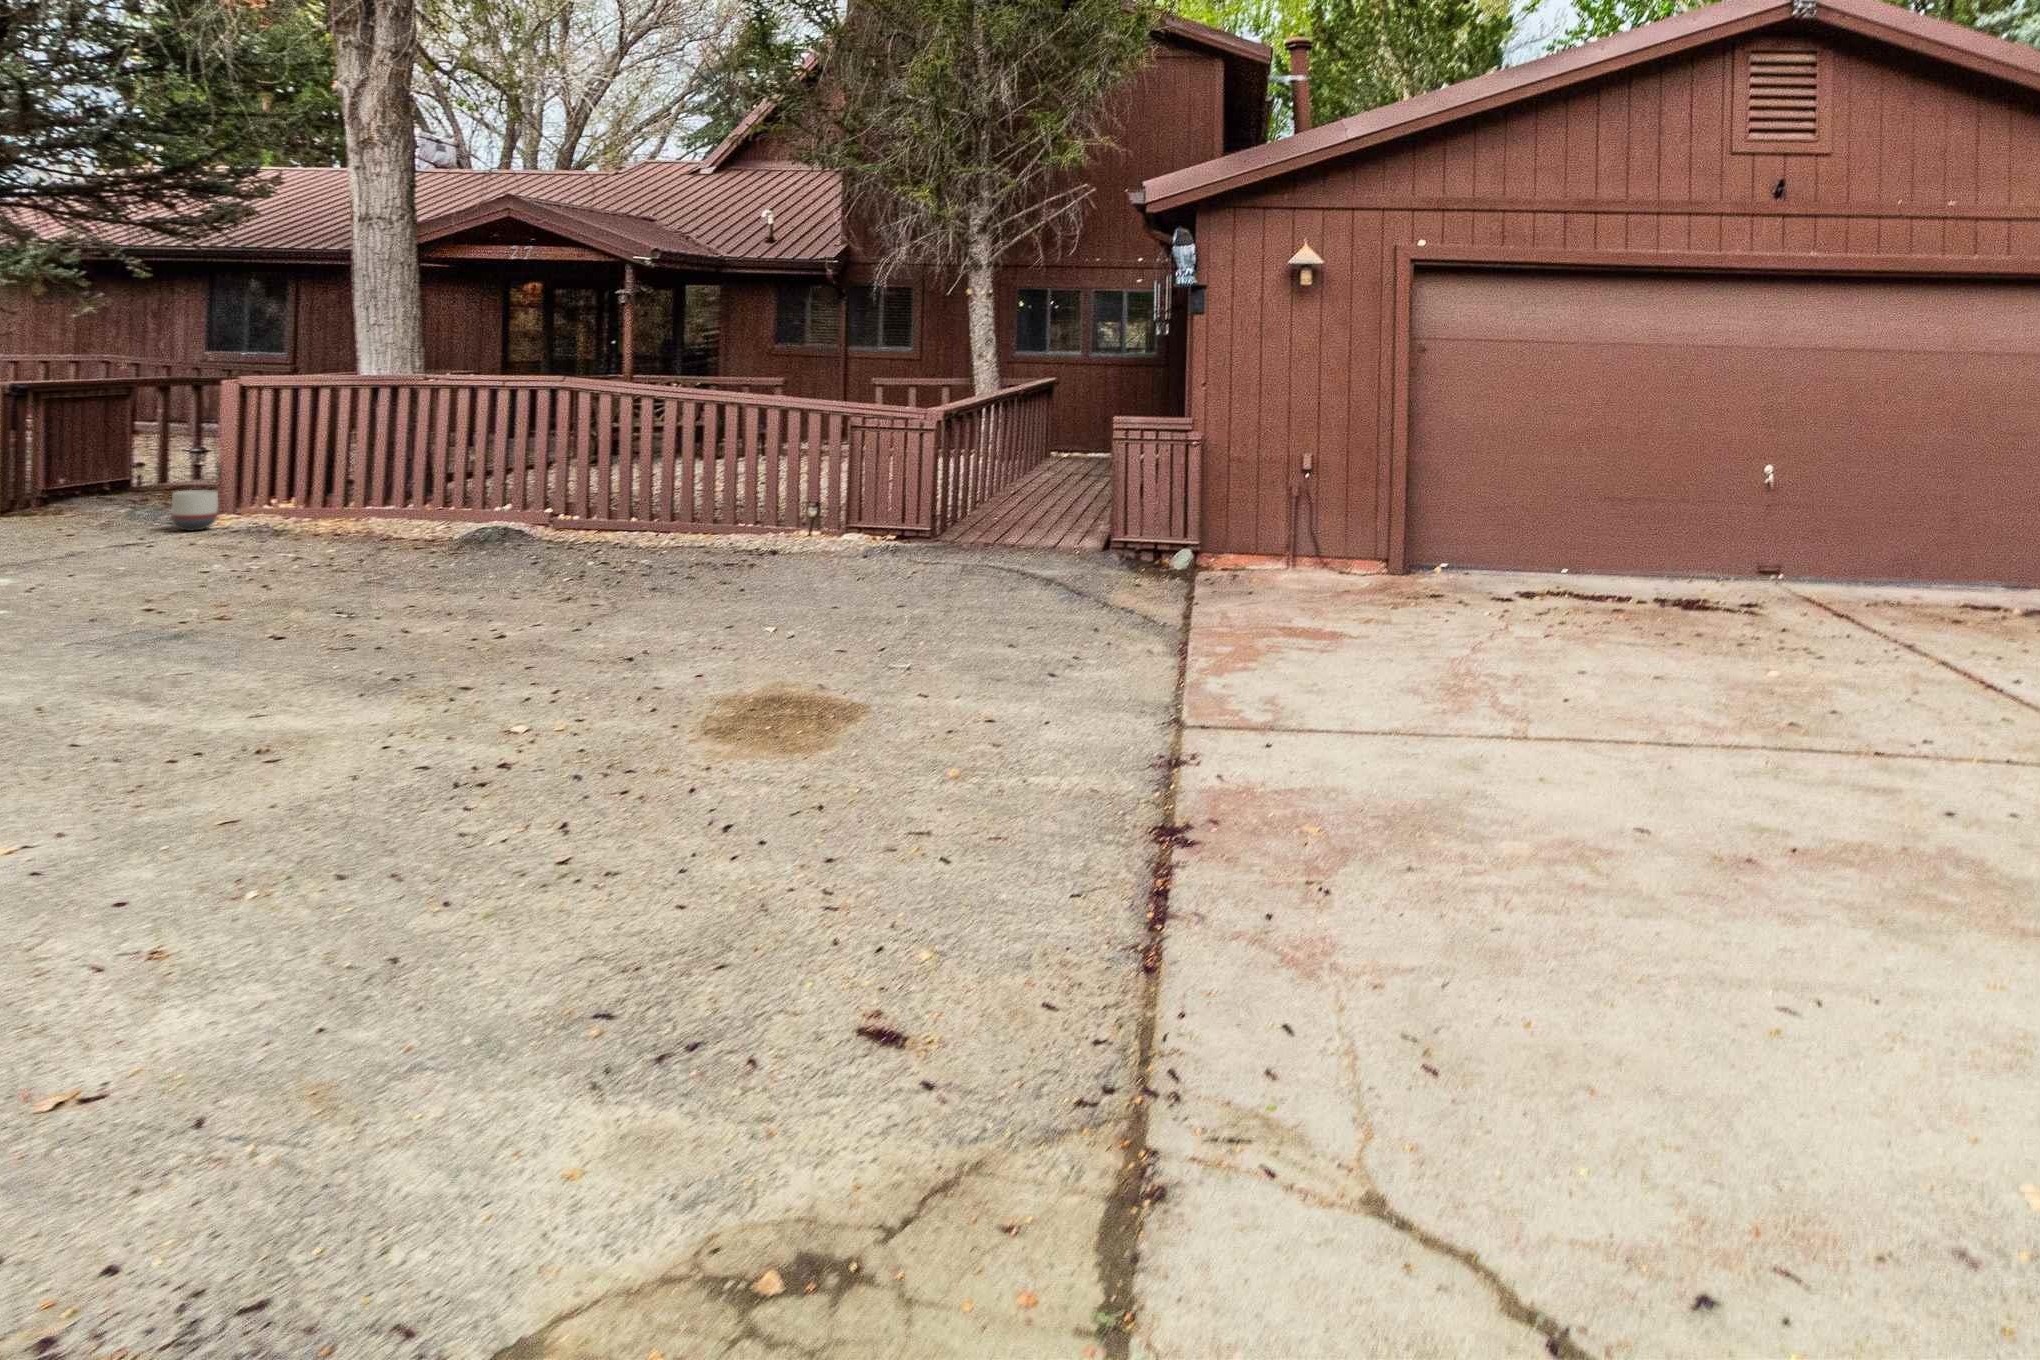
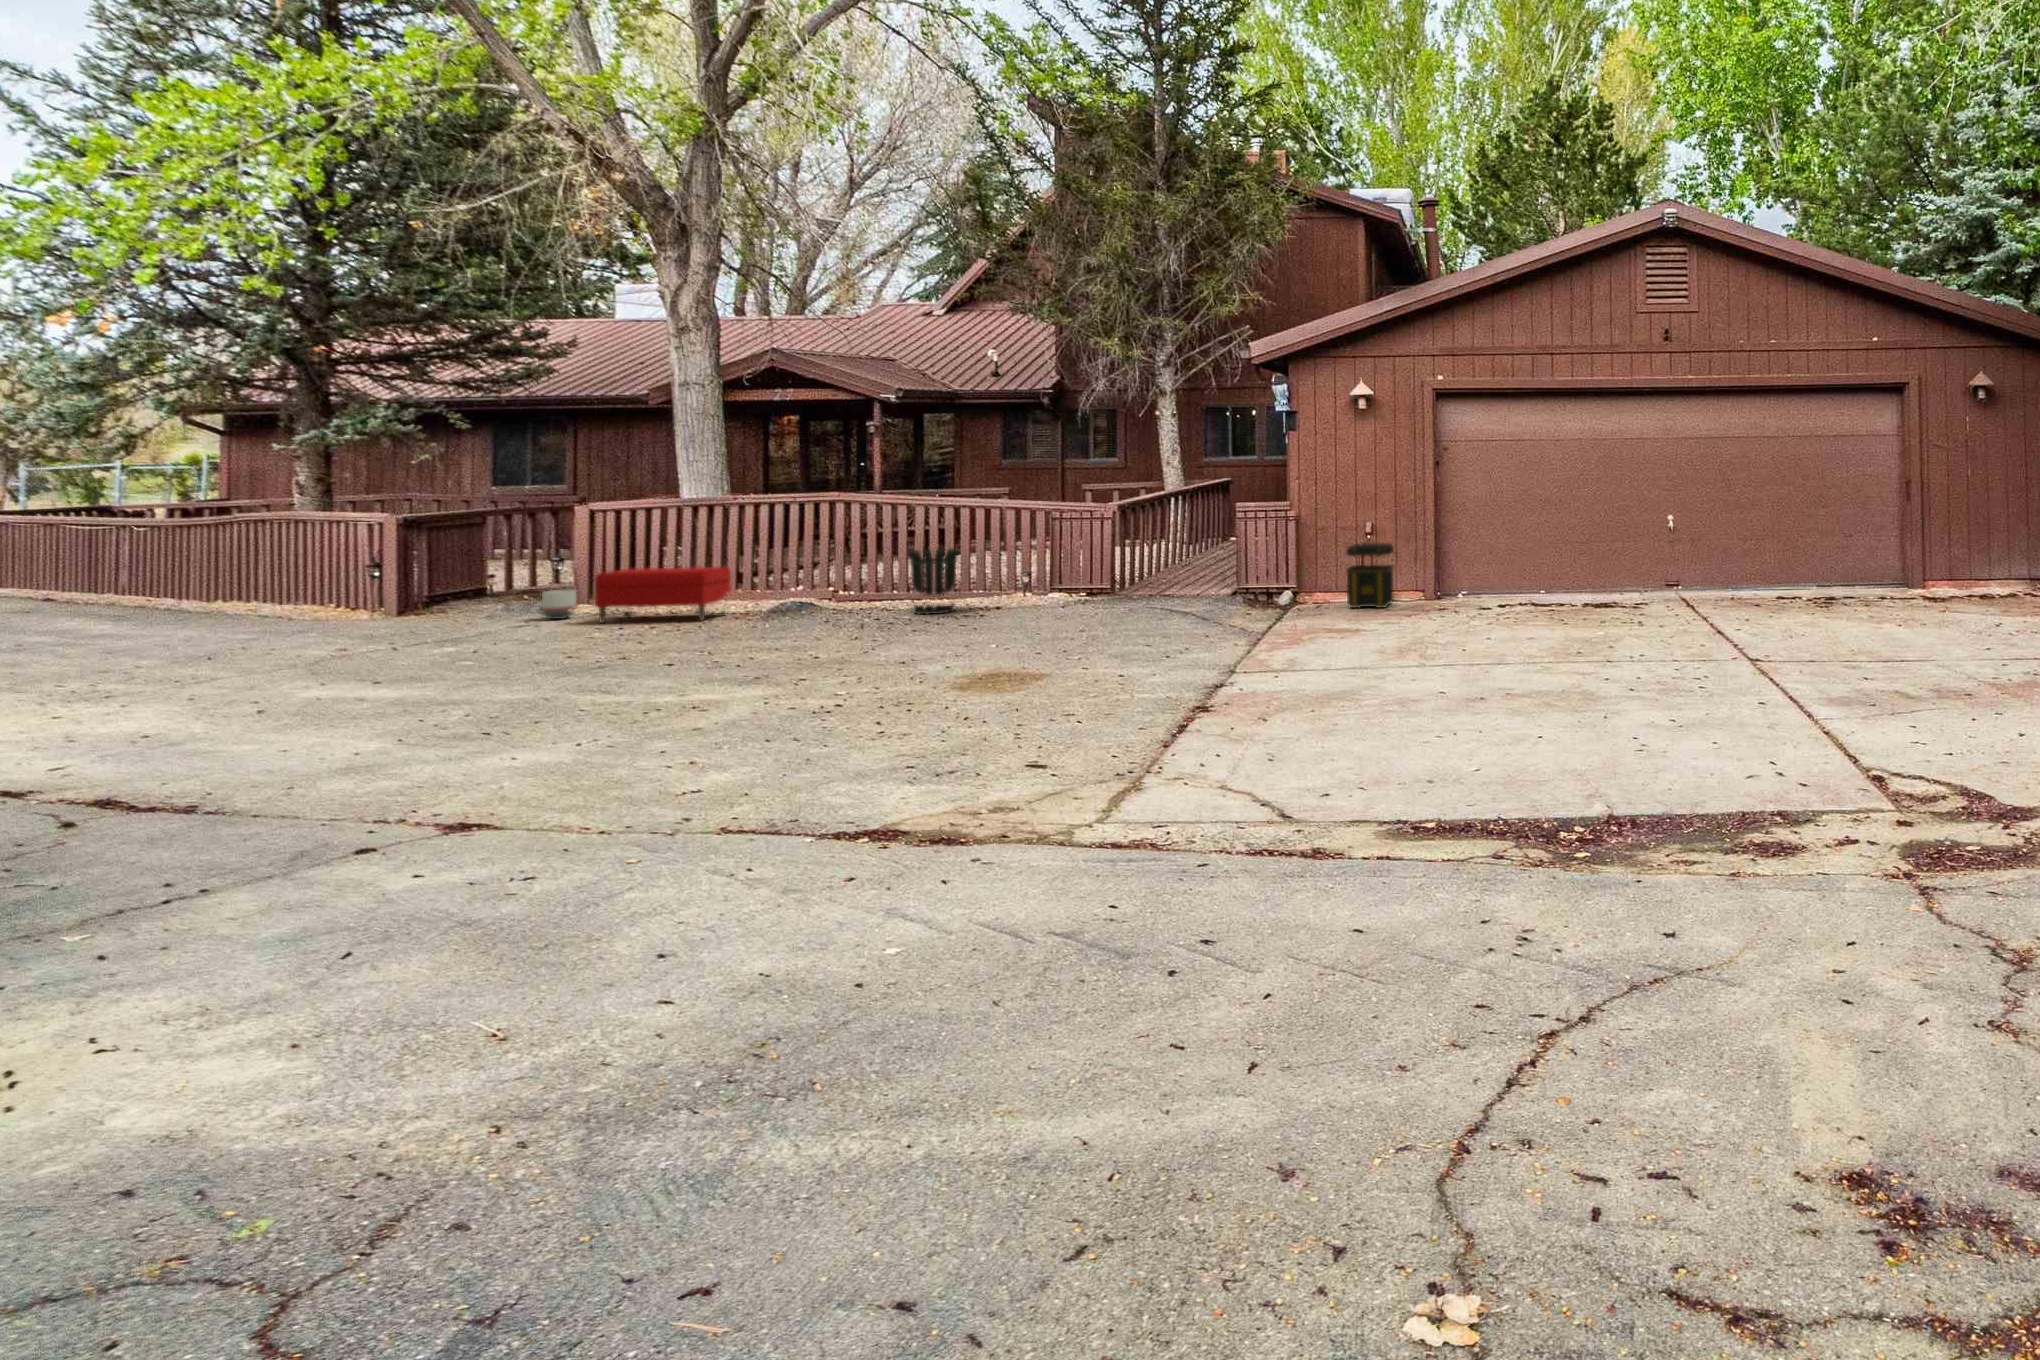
waste bin: none [647,460,721,554] -> present [908,549,959,615]
bench: none [232,466,415,546] -> present [595,567,731,623]
toolbox: none [1282,484,1350,585] -> present [1346,543,1394,608]

